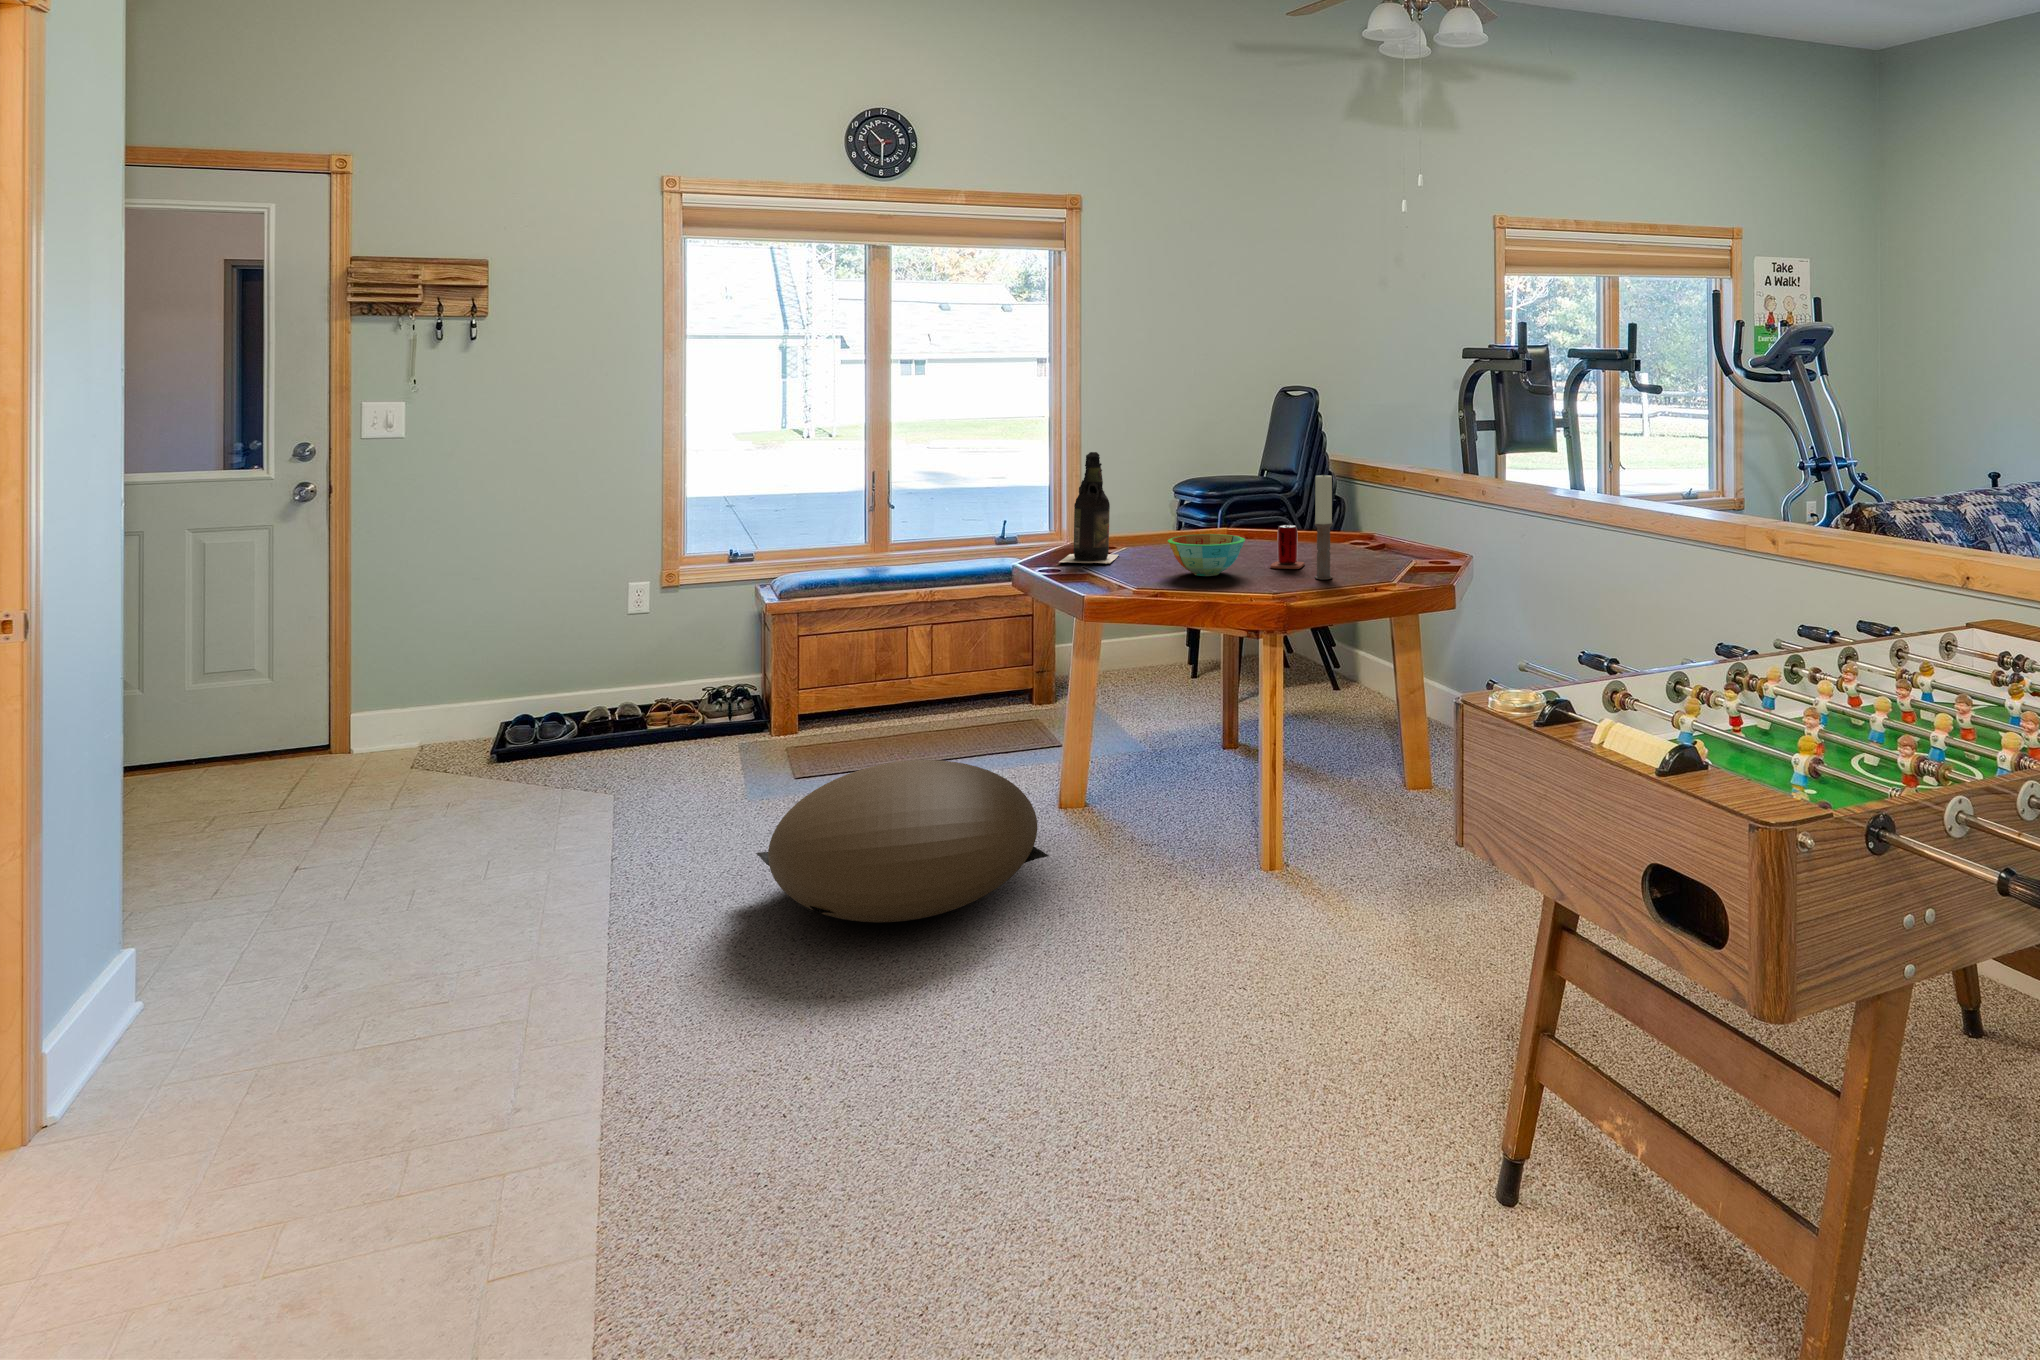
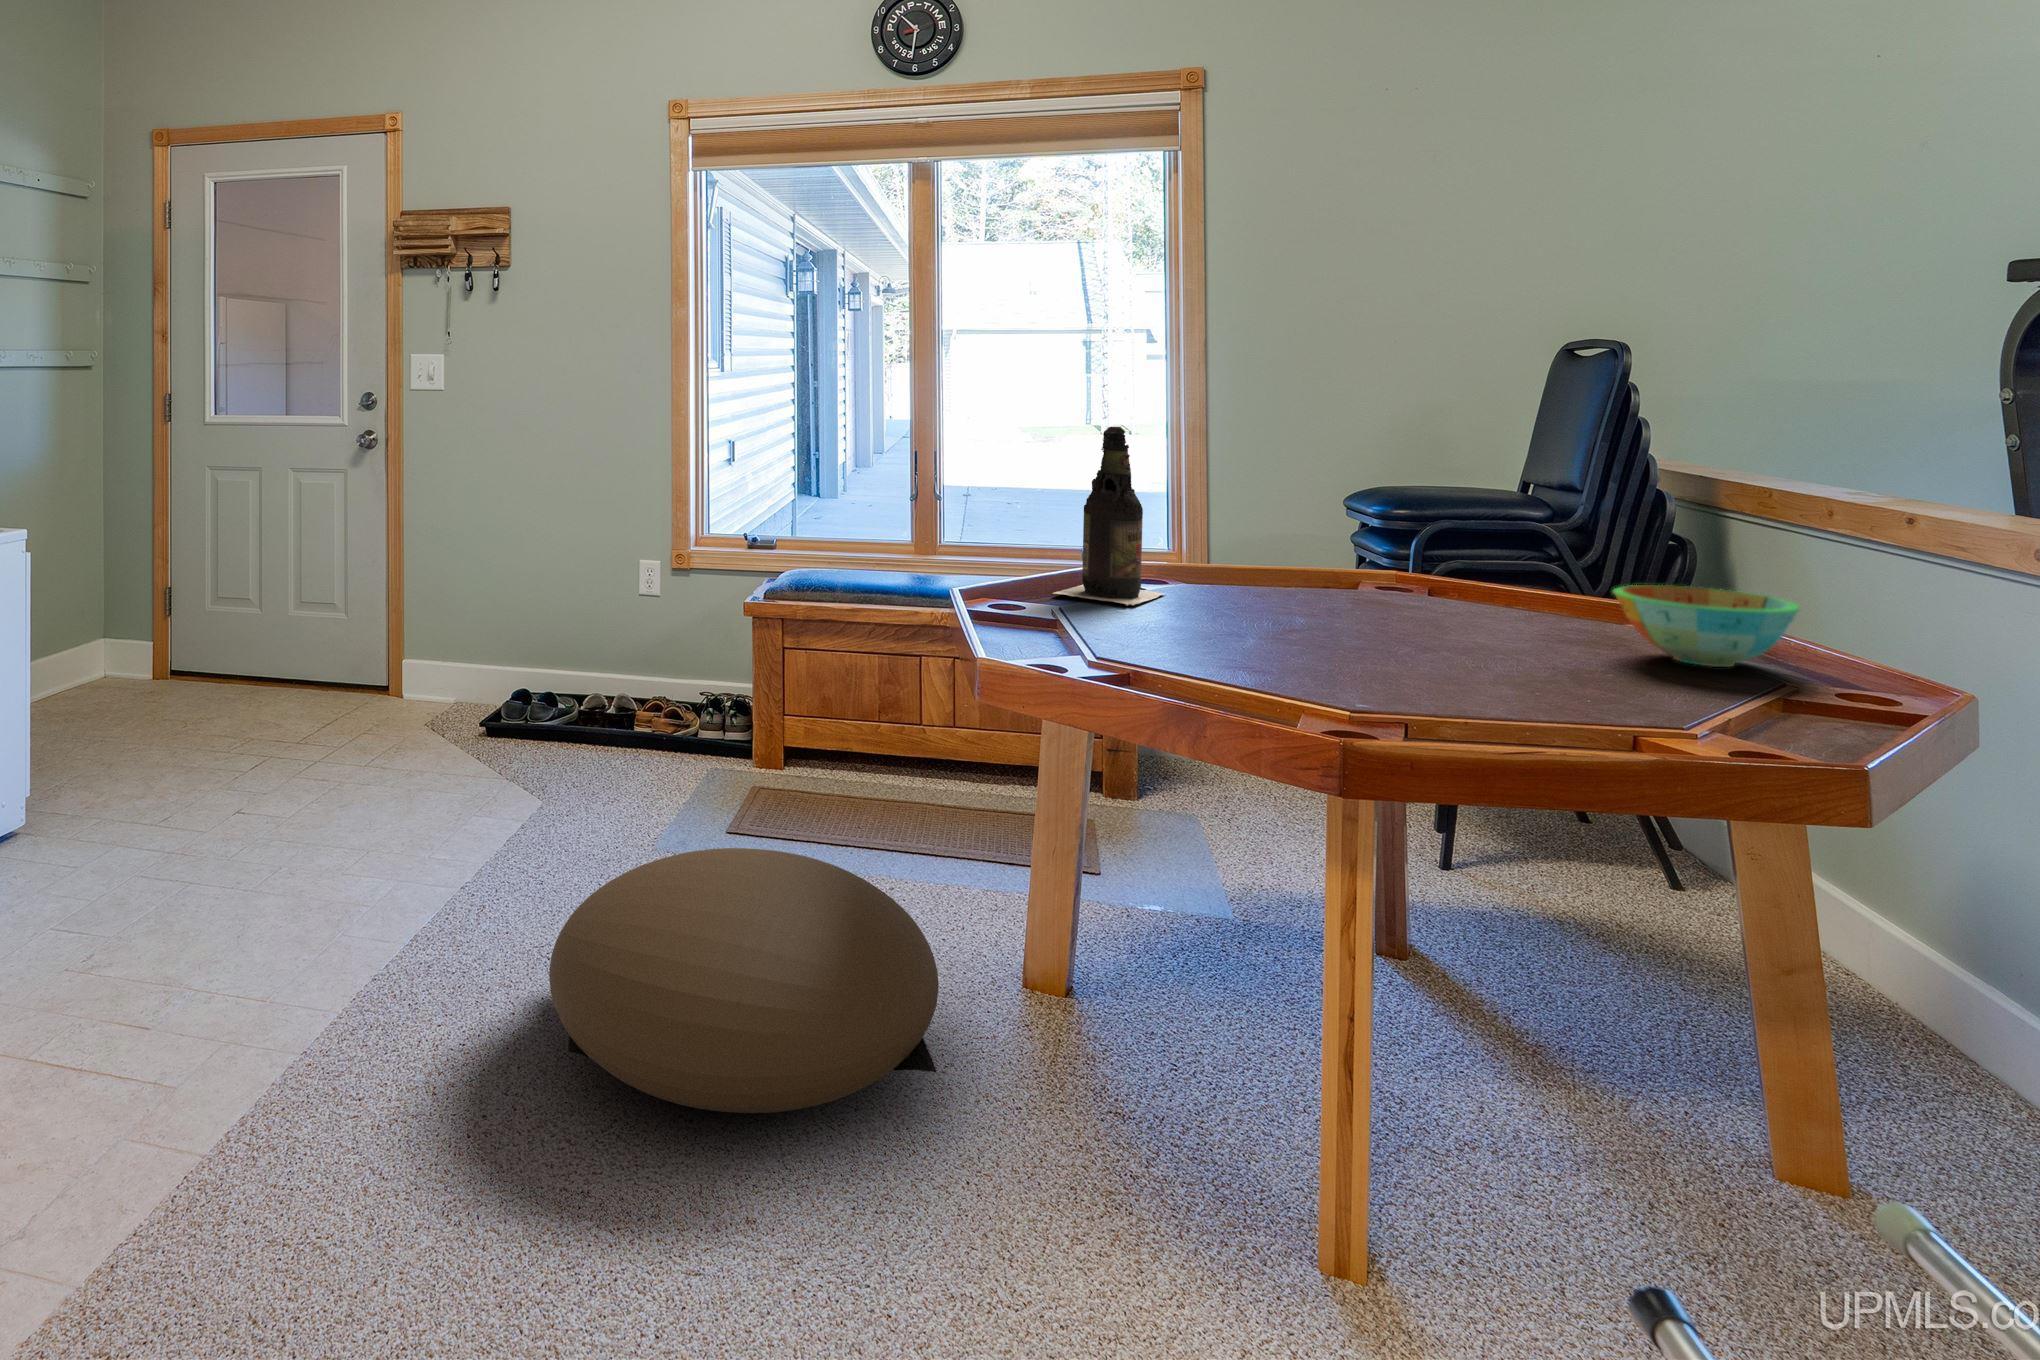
candle: present [1315,473,1333,579] -> none [1516,480,1560,692]
beer can: present [1270,525,1305,569] -> none [1433,575,1513,661]
bowl: present [1168,534,1245,576] -> present [1613,585,1800,667]

